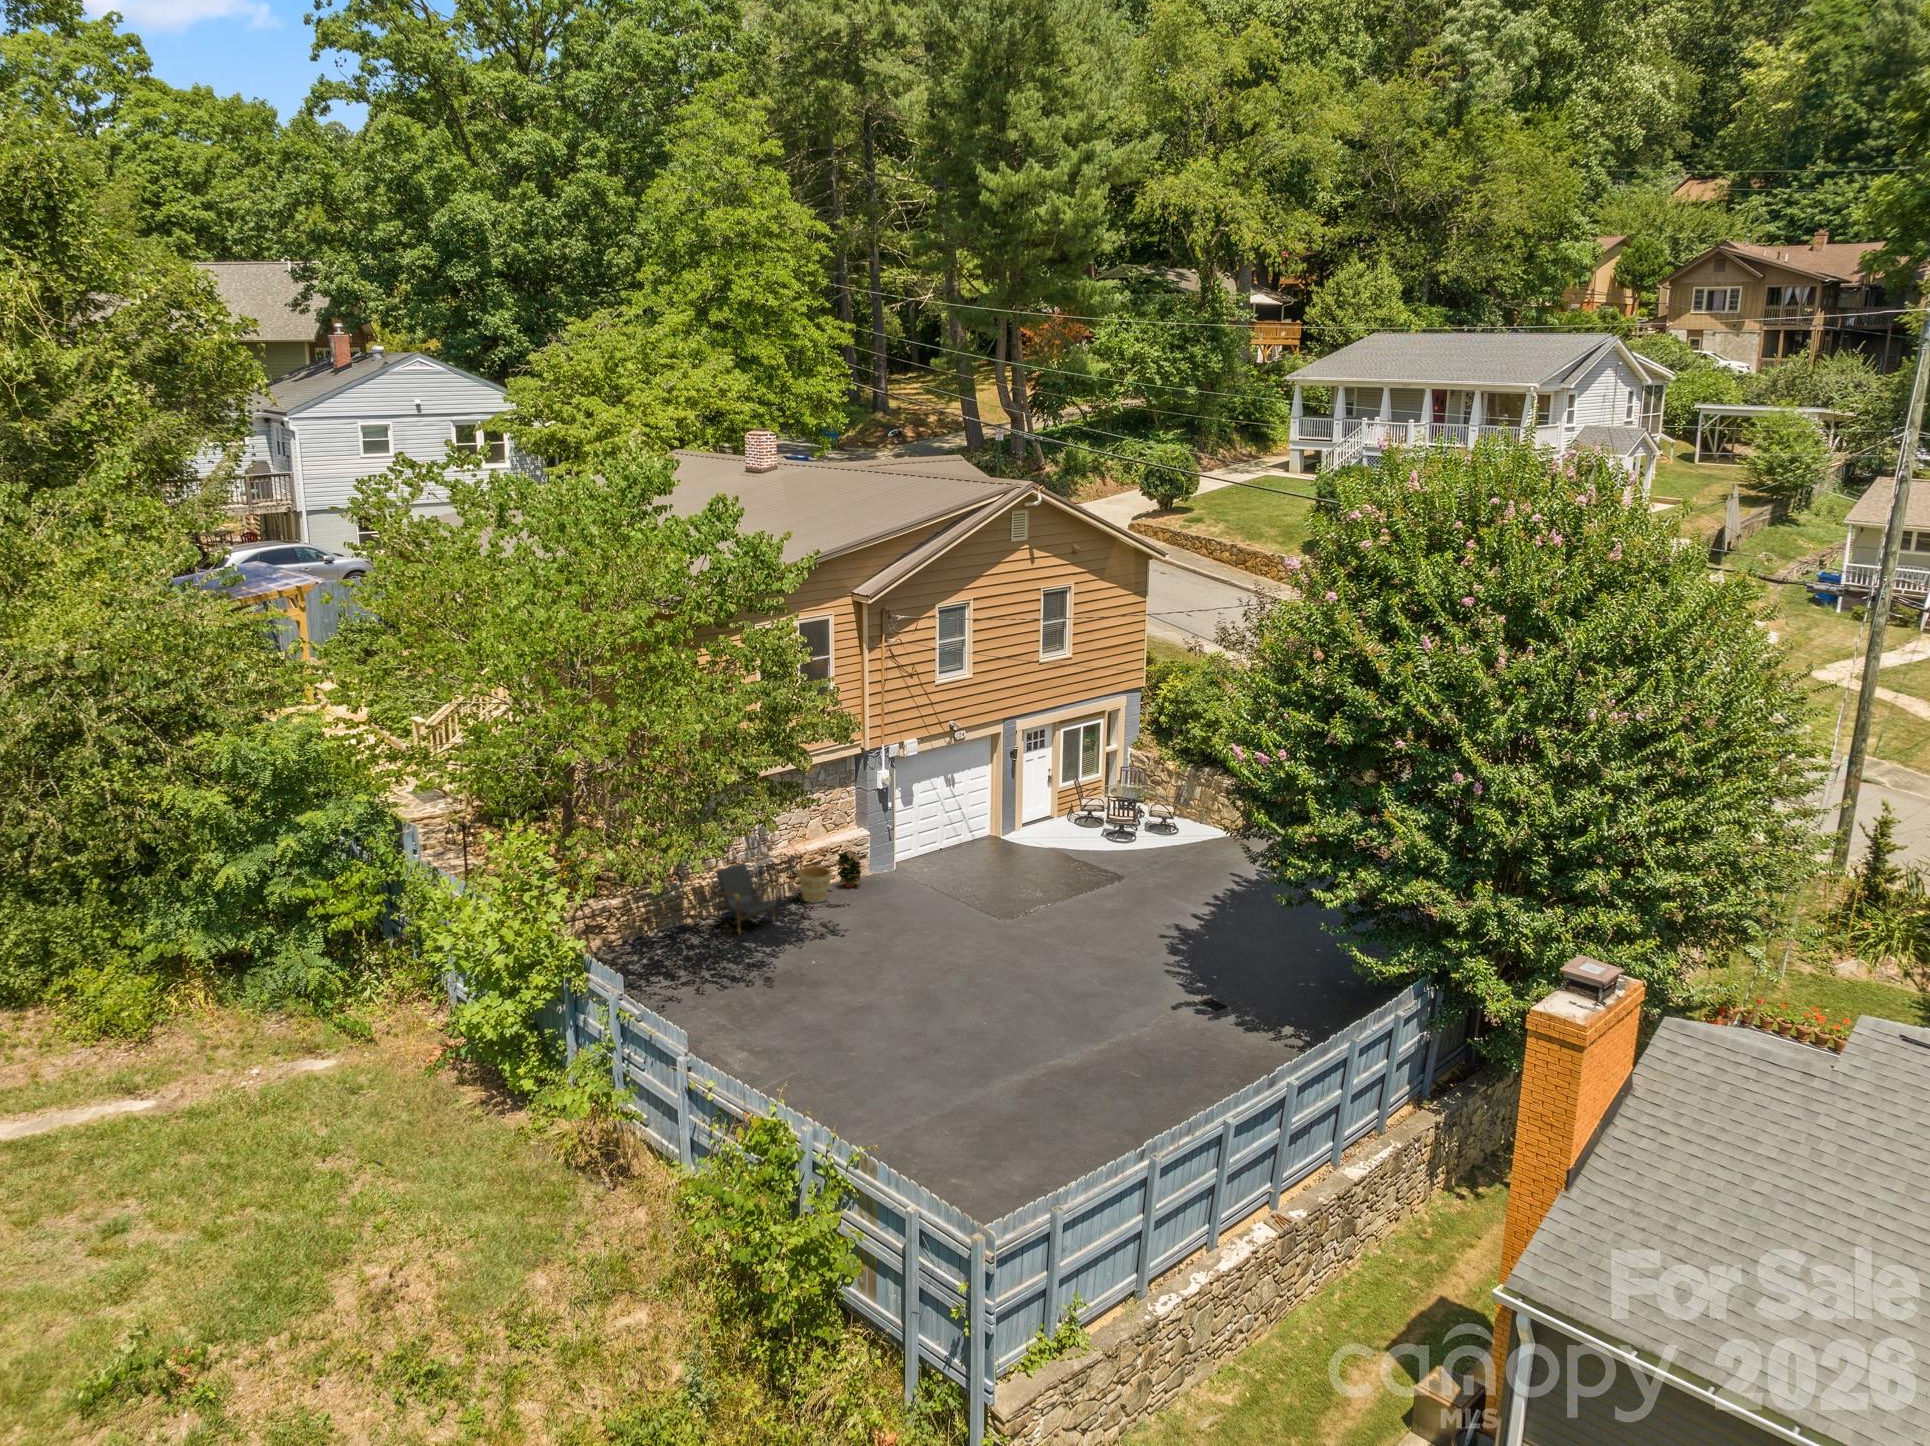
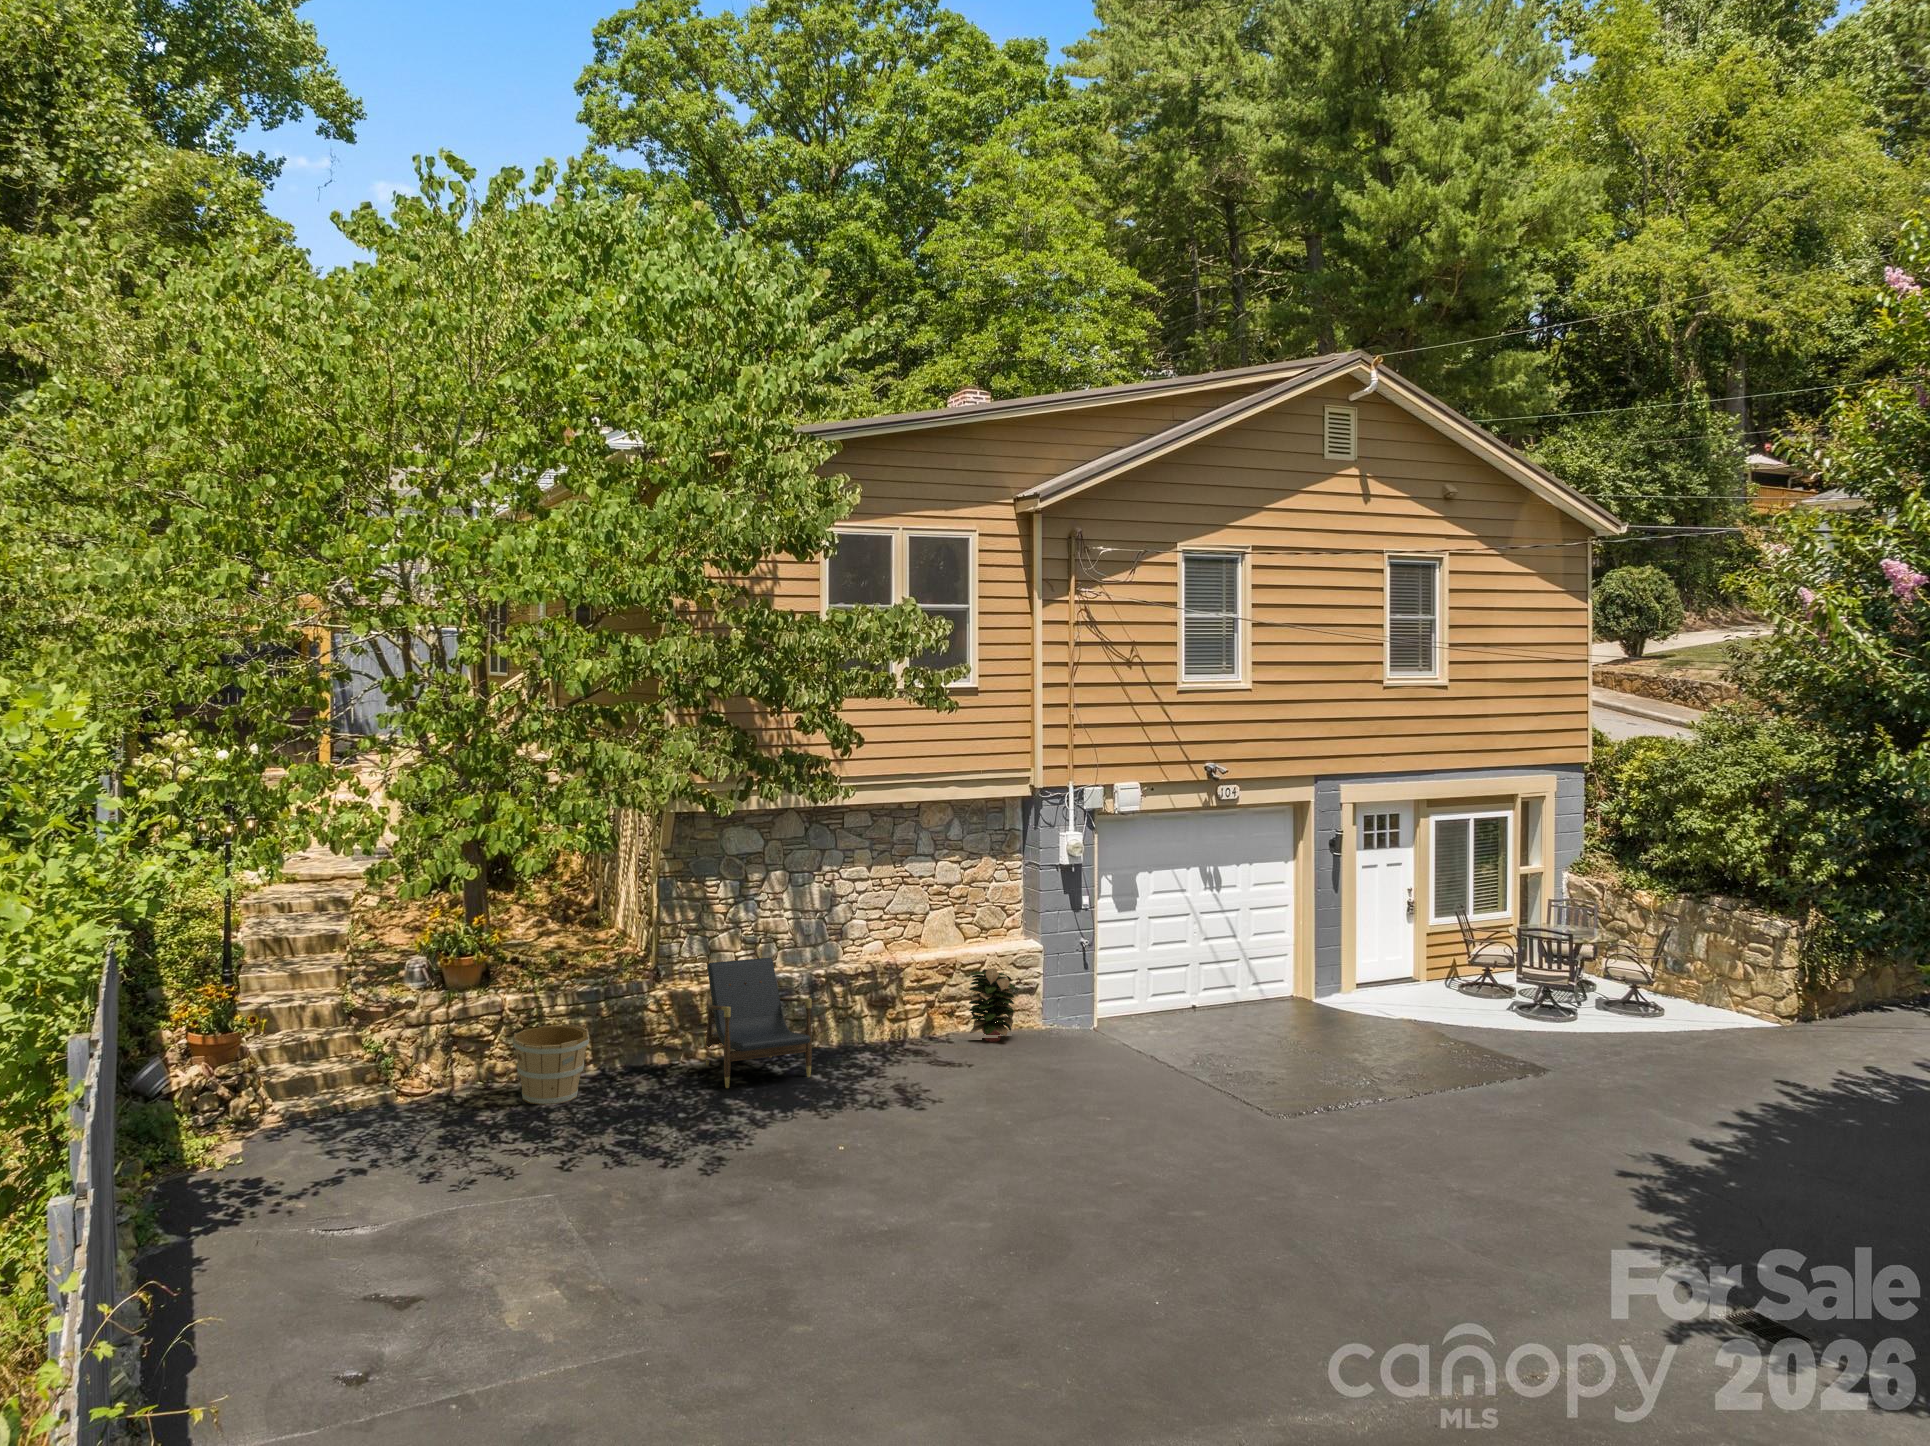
wooden bucket: present [798,866,832,903] -> present [513,1024,589,1105]

